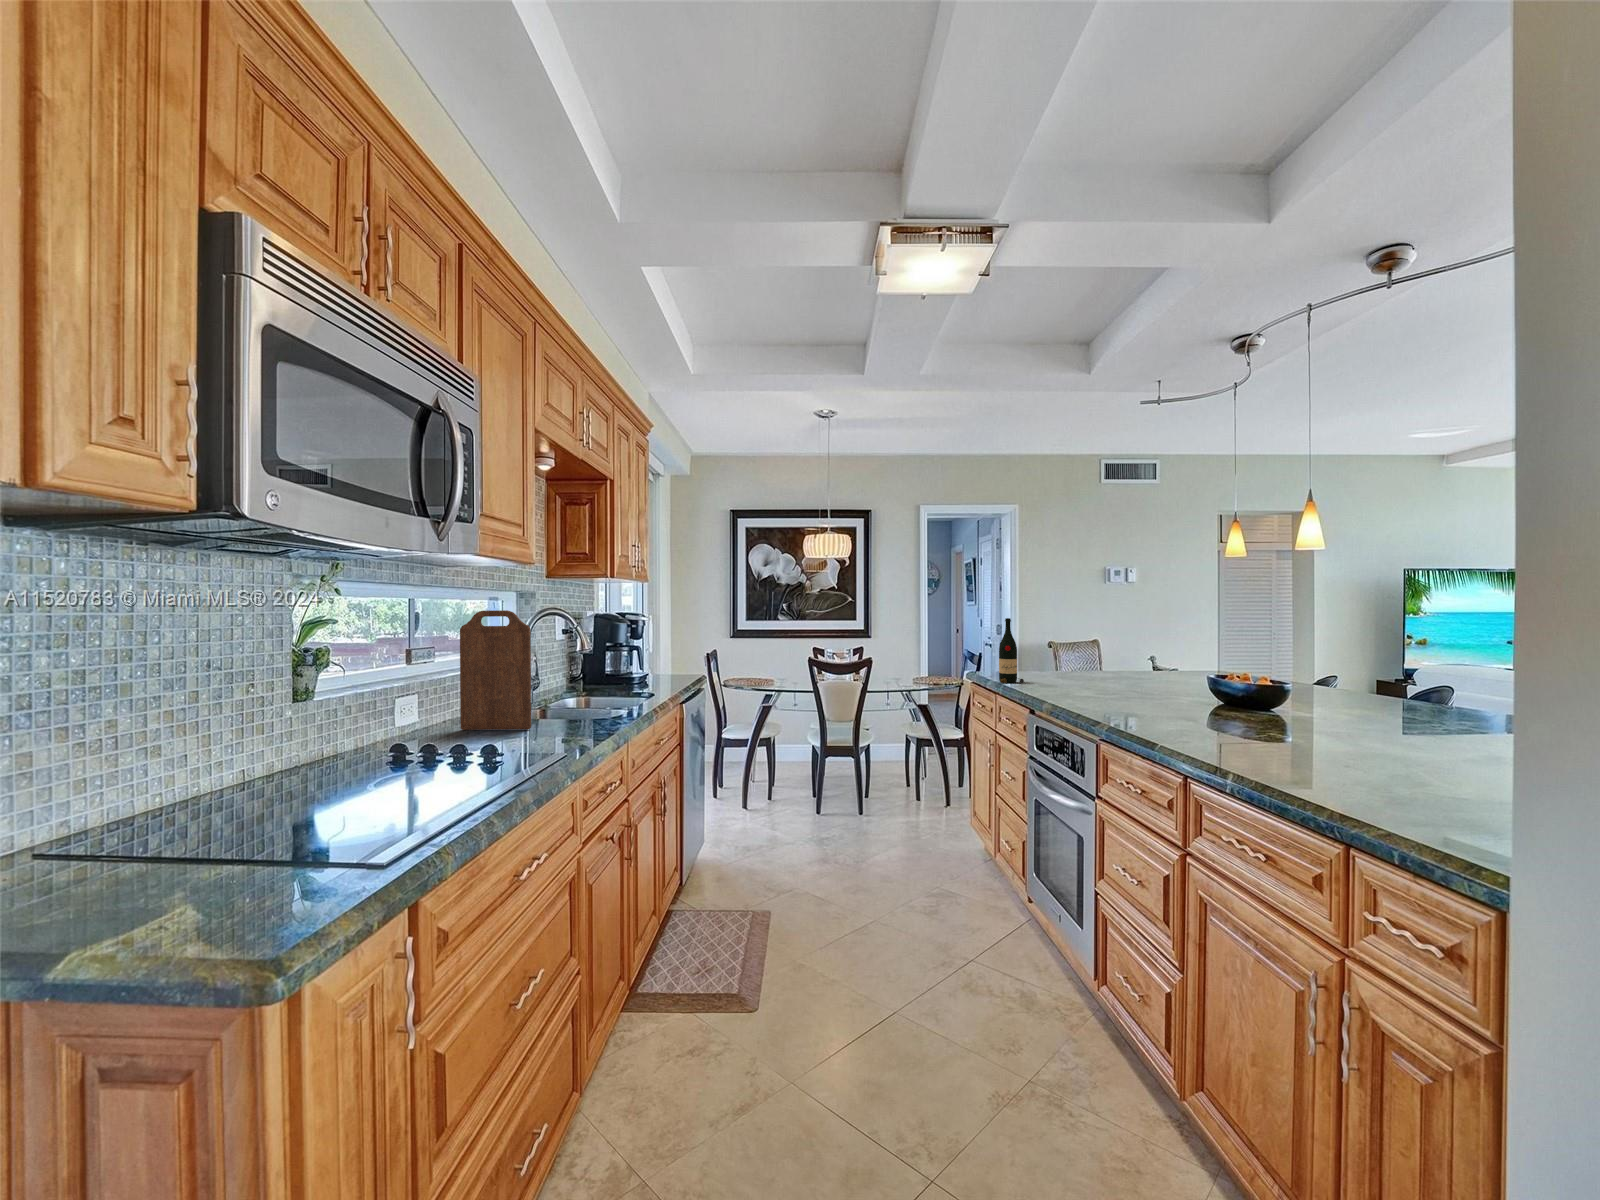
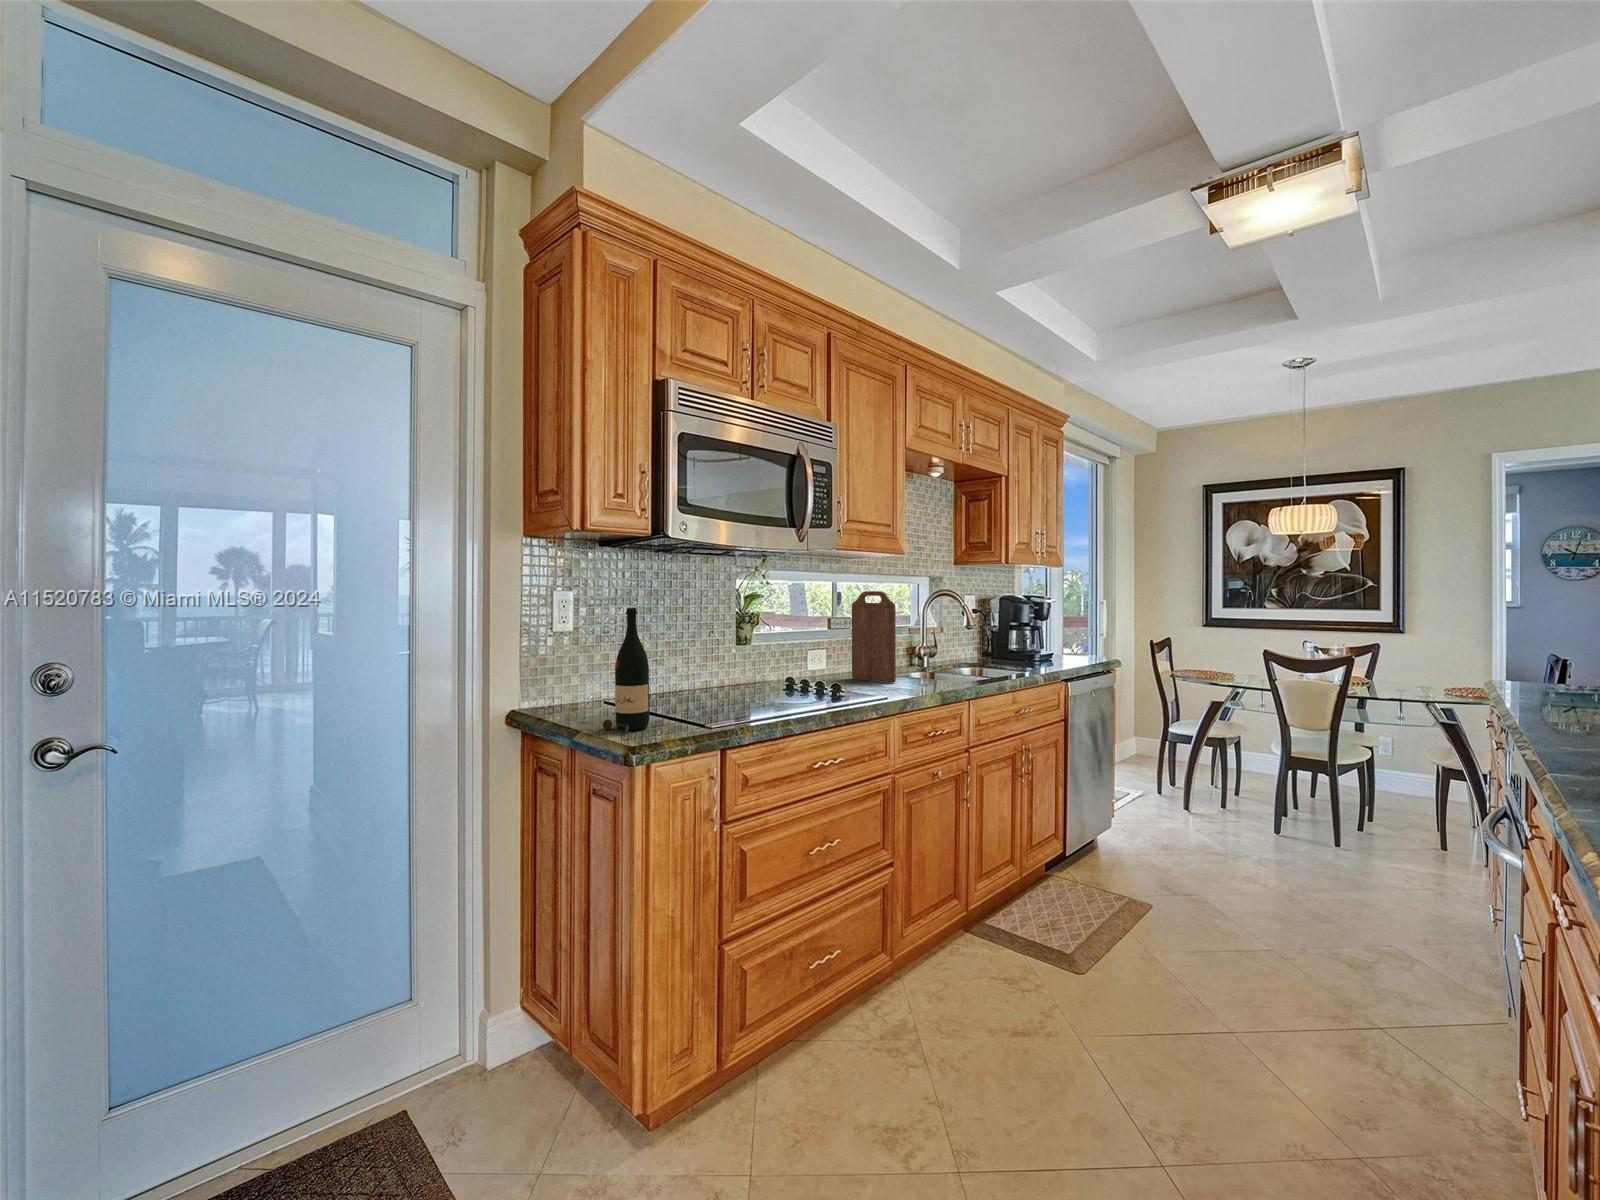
wine bottle: present [999,618,1024,683] -> present [603,608,649,734]

